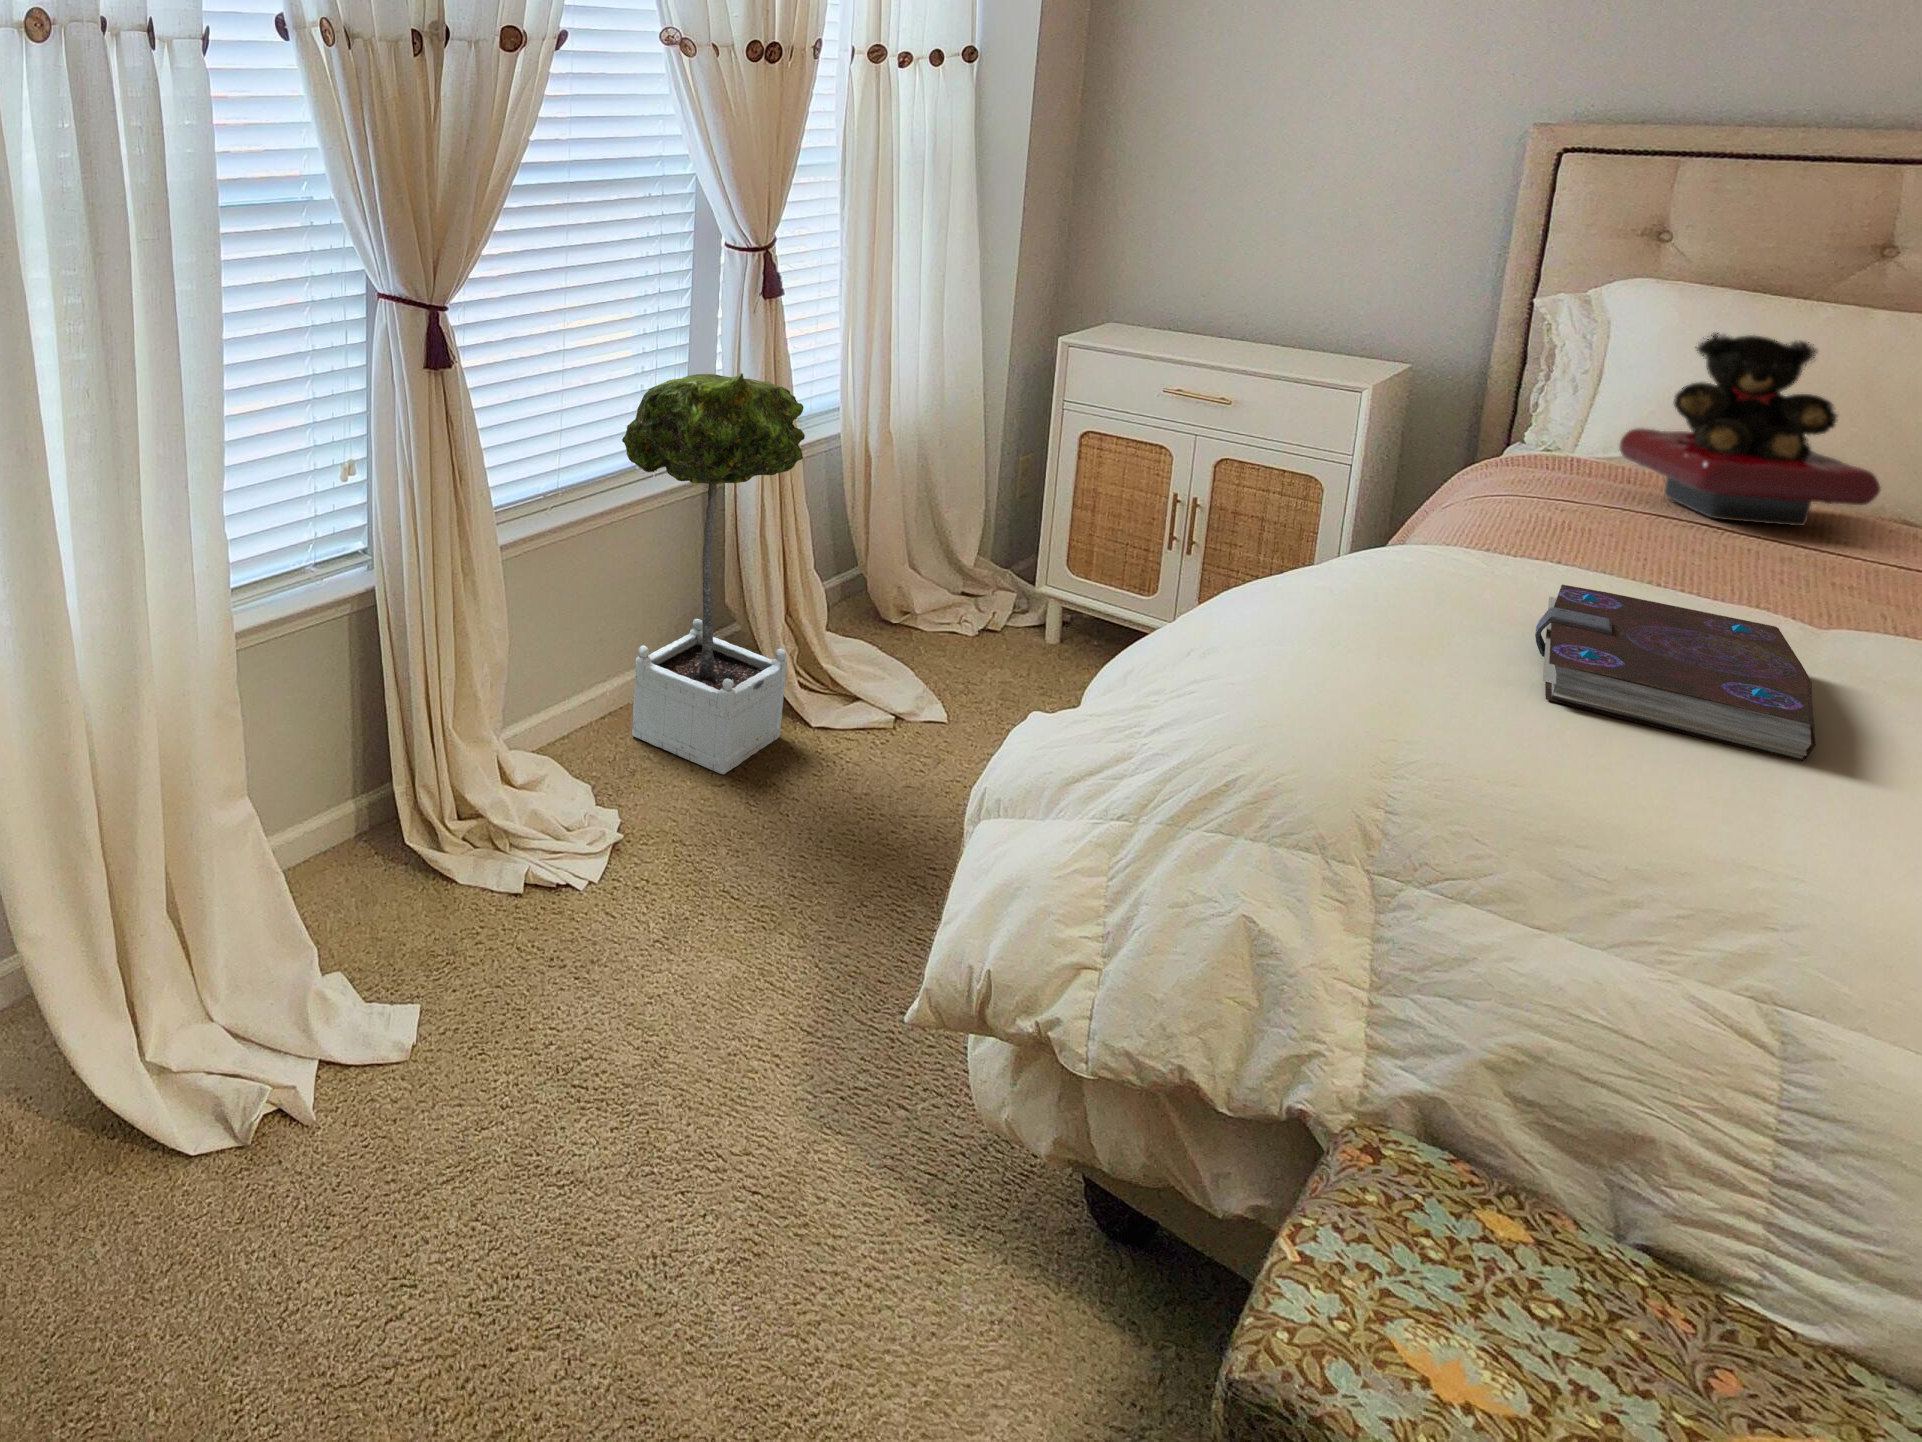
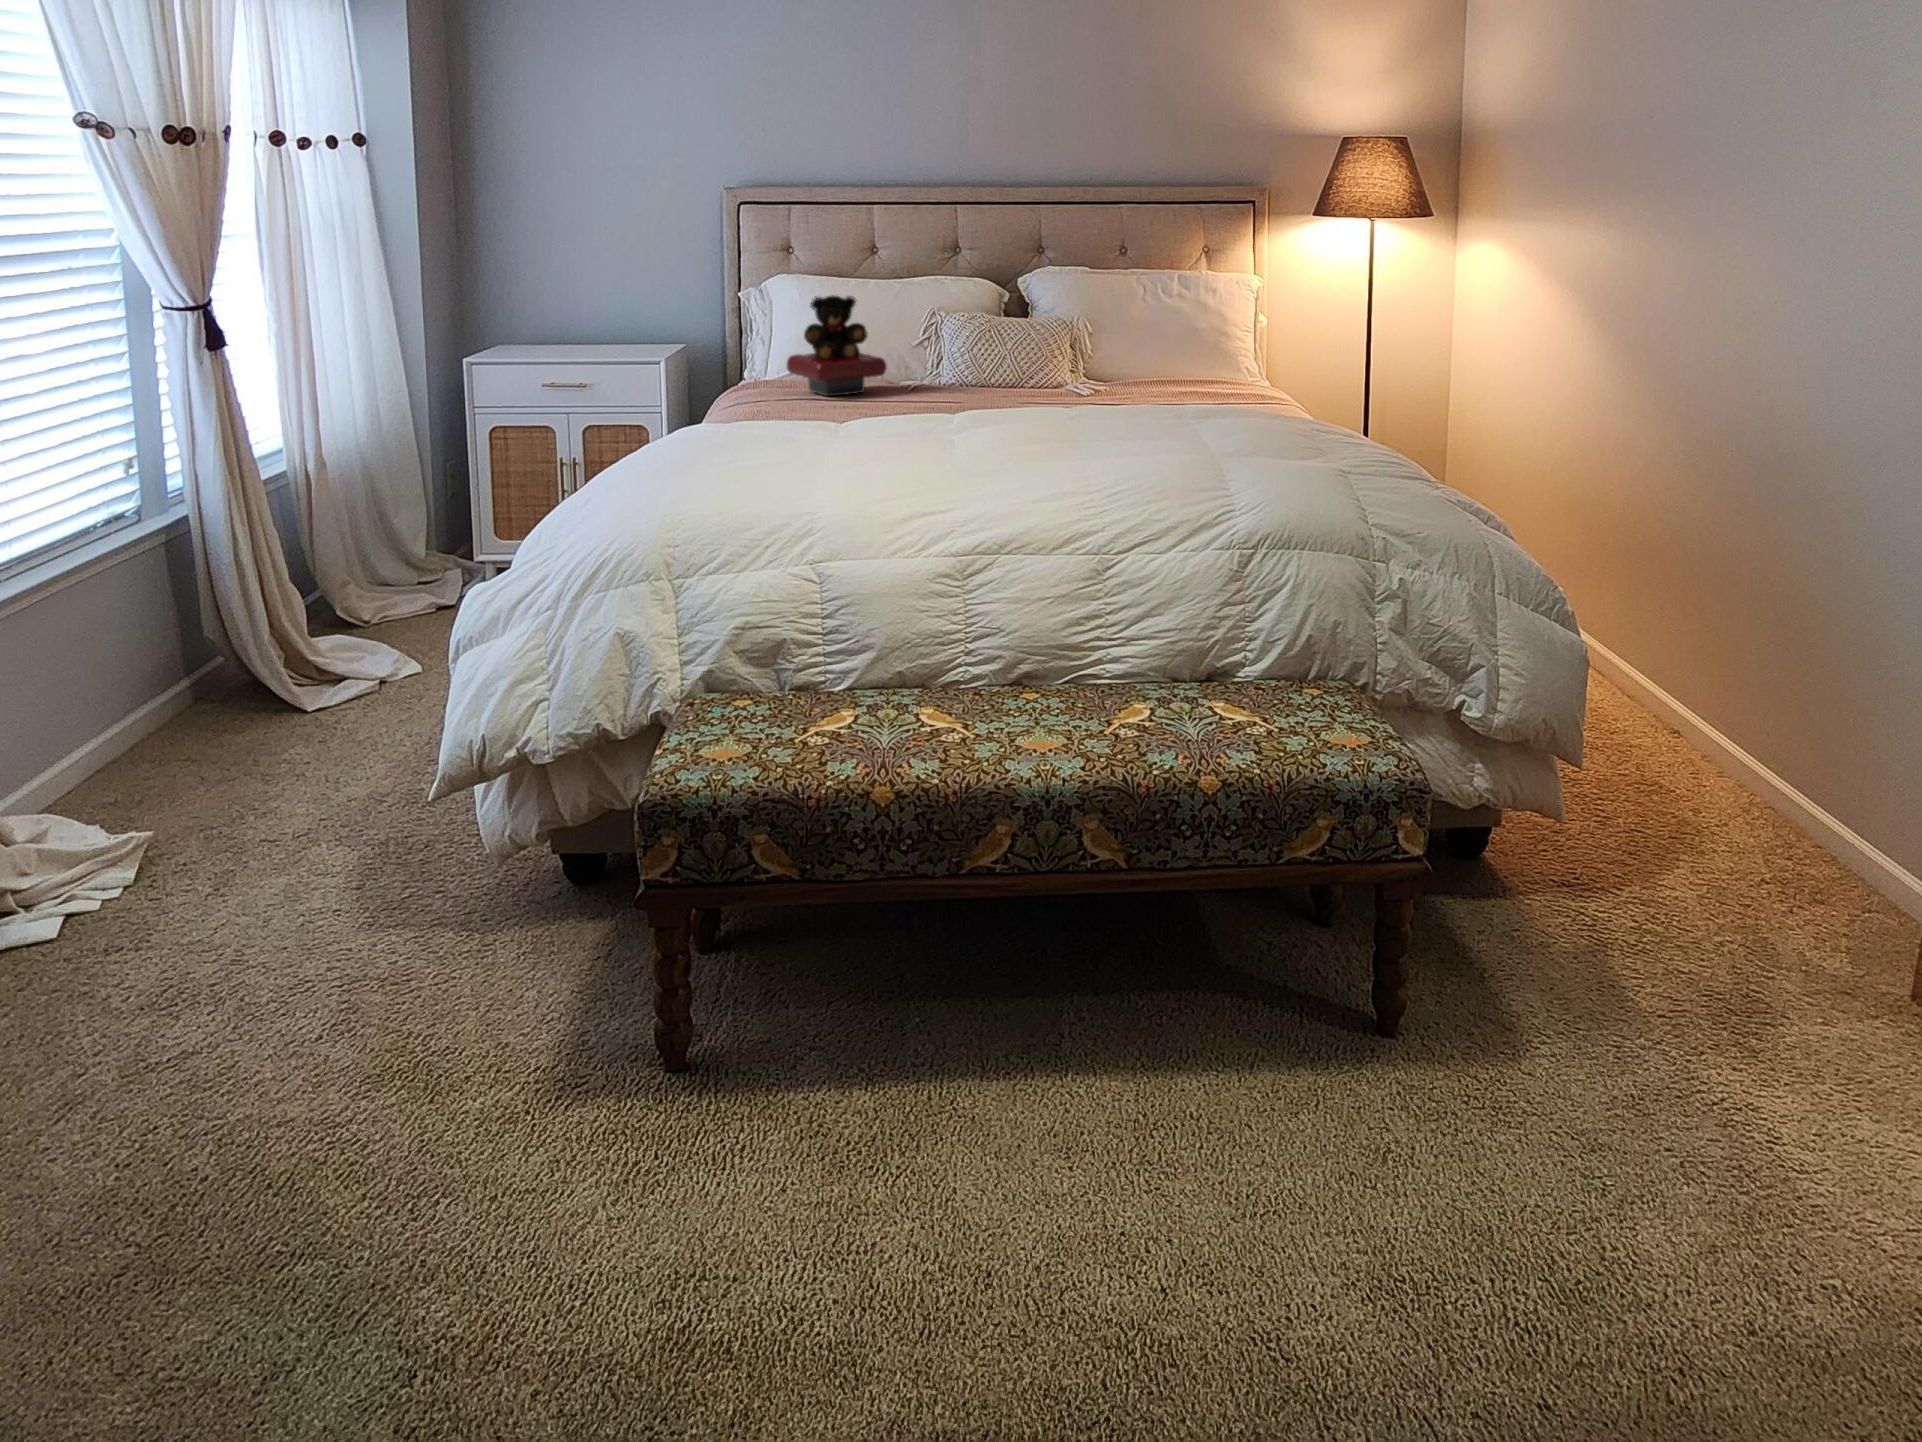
potted tree: present [622,373,805,774] -> none [84,410,280,772]
book: present [1535,585,1816,762] -> none [738,424,841,474]

